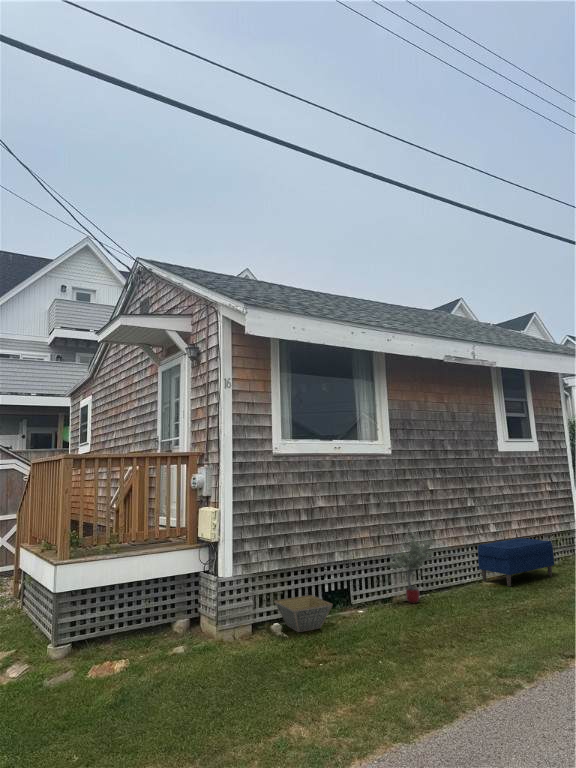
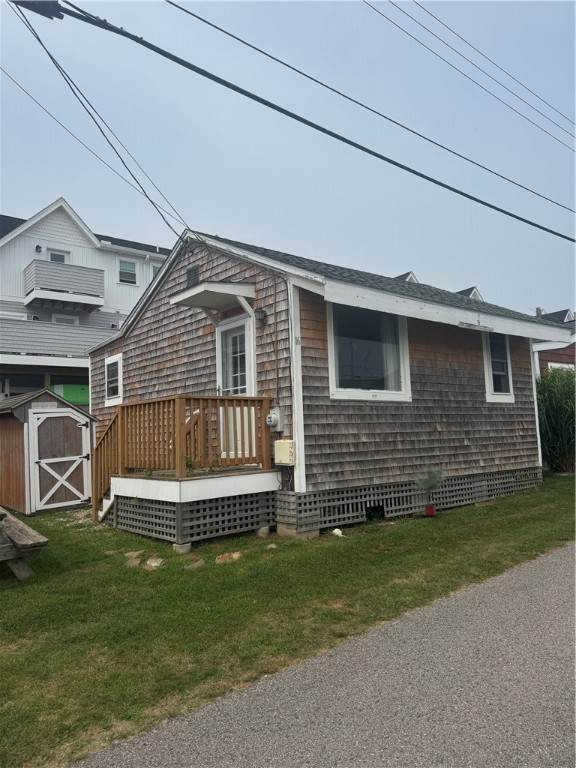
bench: present [478,538,554,587] -> none [472,471,529,506]
basket: present [274,595,333,632] -> none [333,509,382,534]

